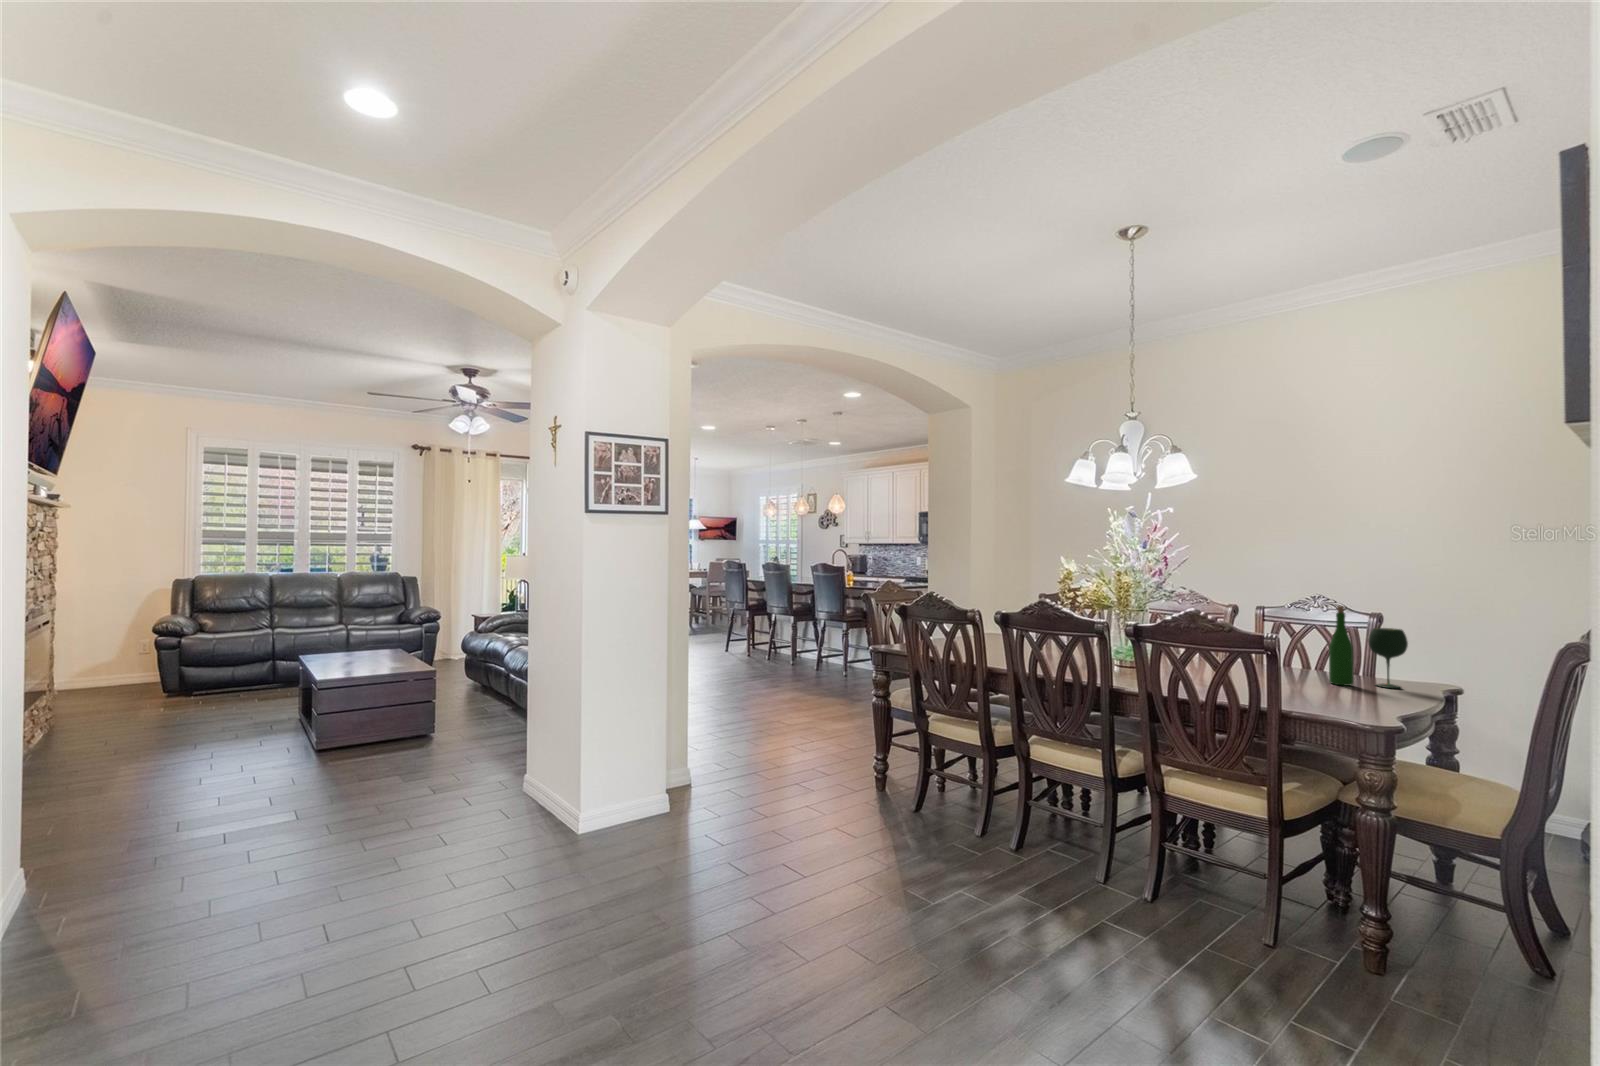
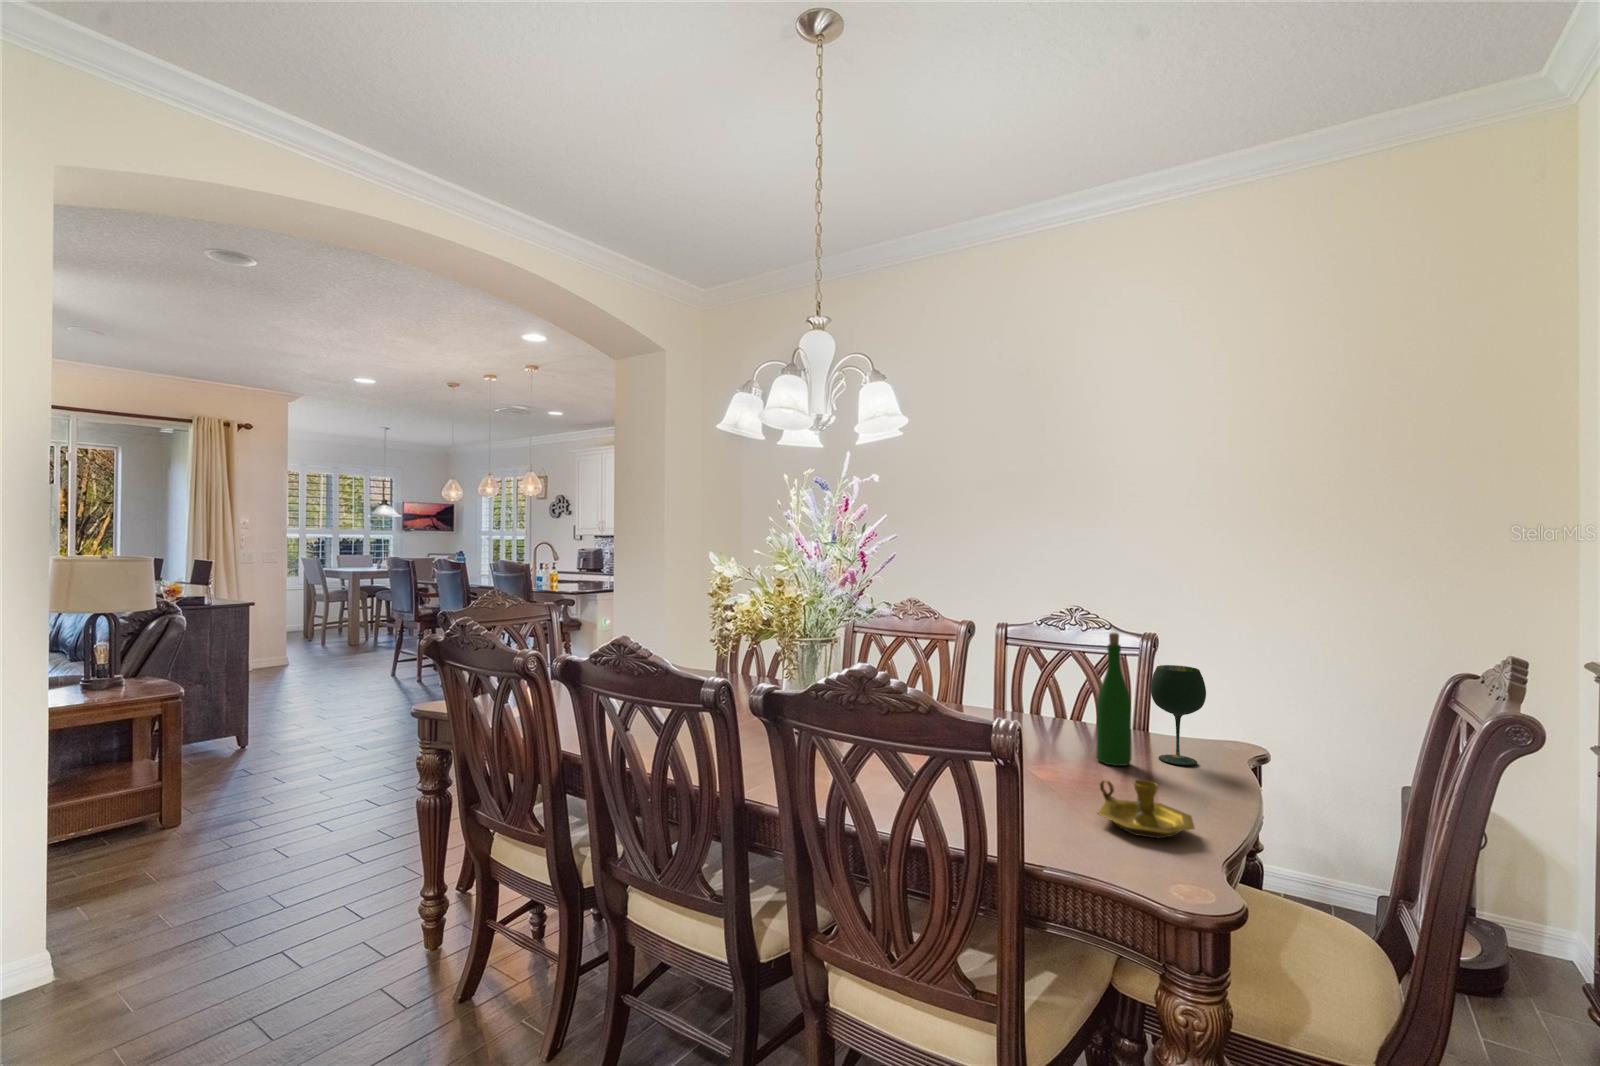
candlestick: none [1324,678,1382,706] -> present [1098,780,1194,839]

